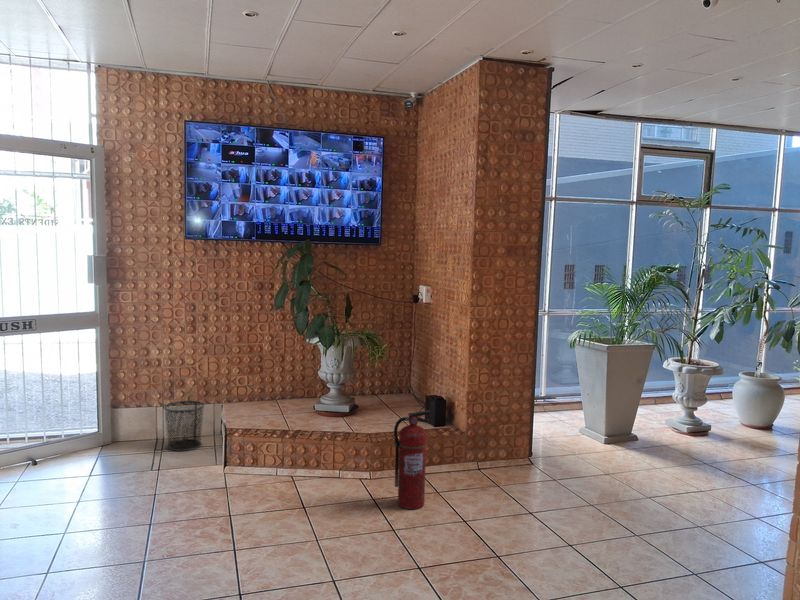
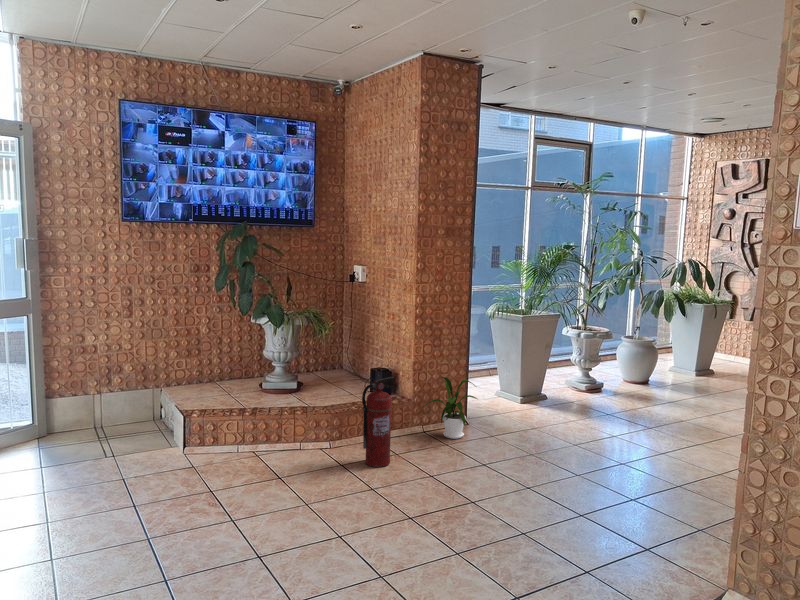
waste bin: present [164,401,204,451] -> none [105,387,148,438]
house plant: none [476,411,539,481] -> present [426,377,477,439]

